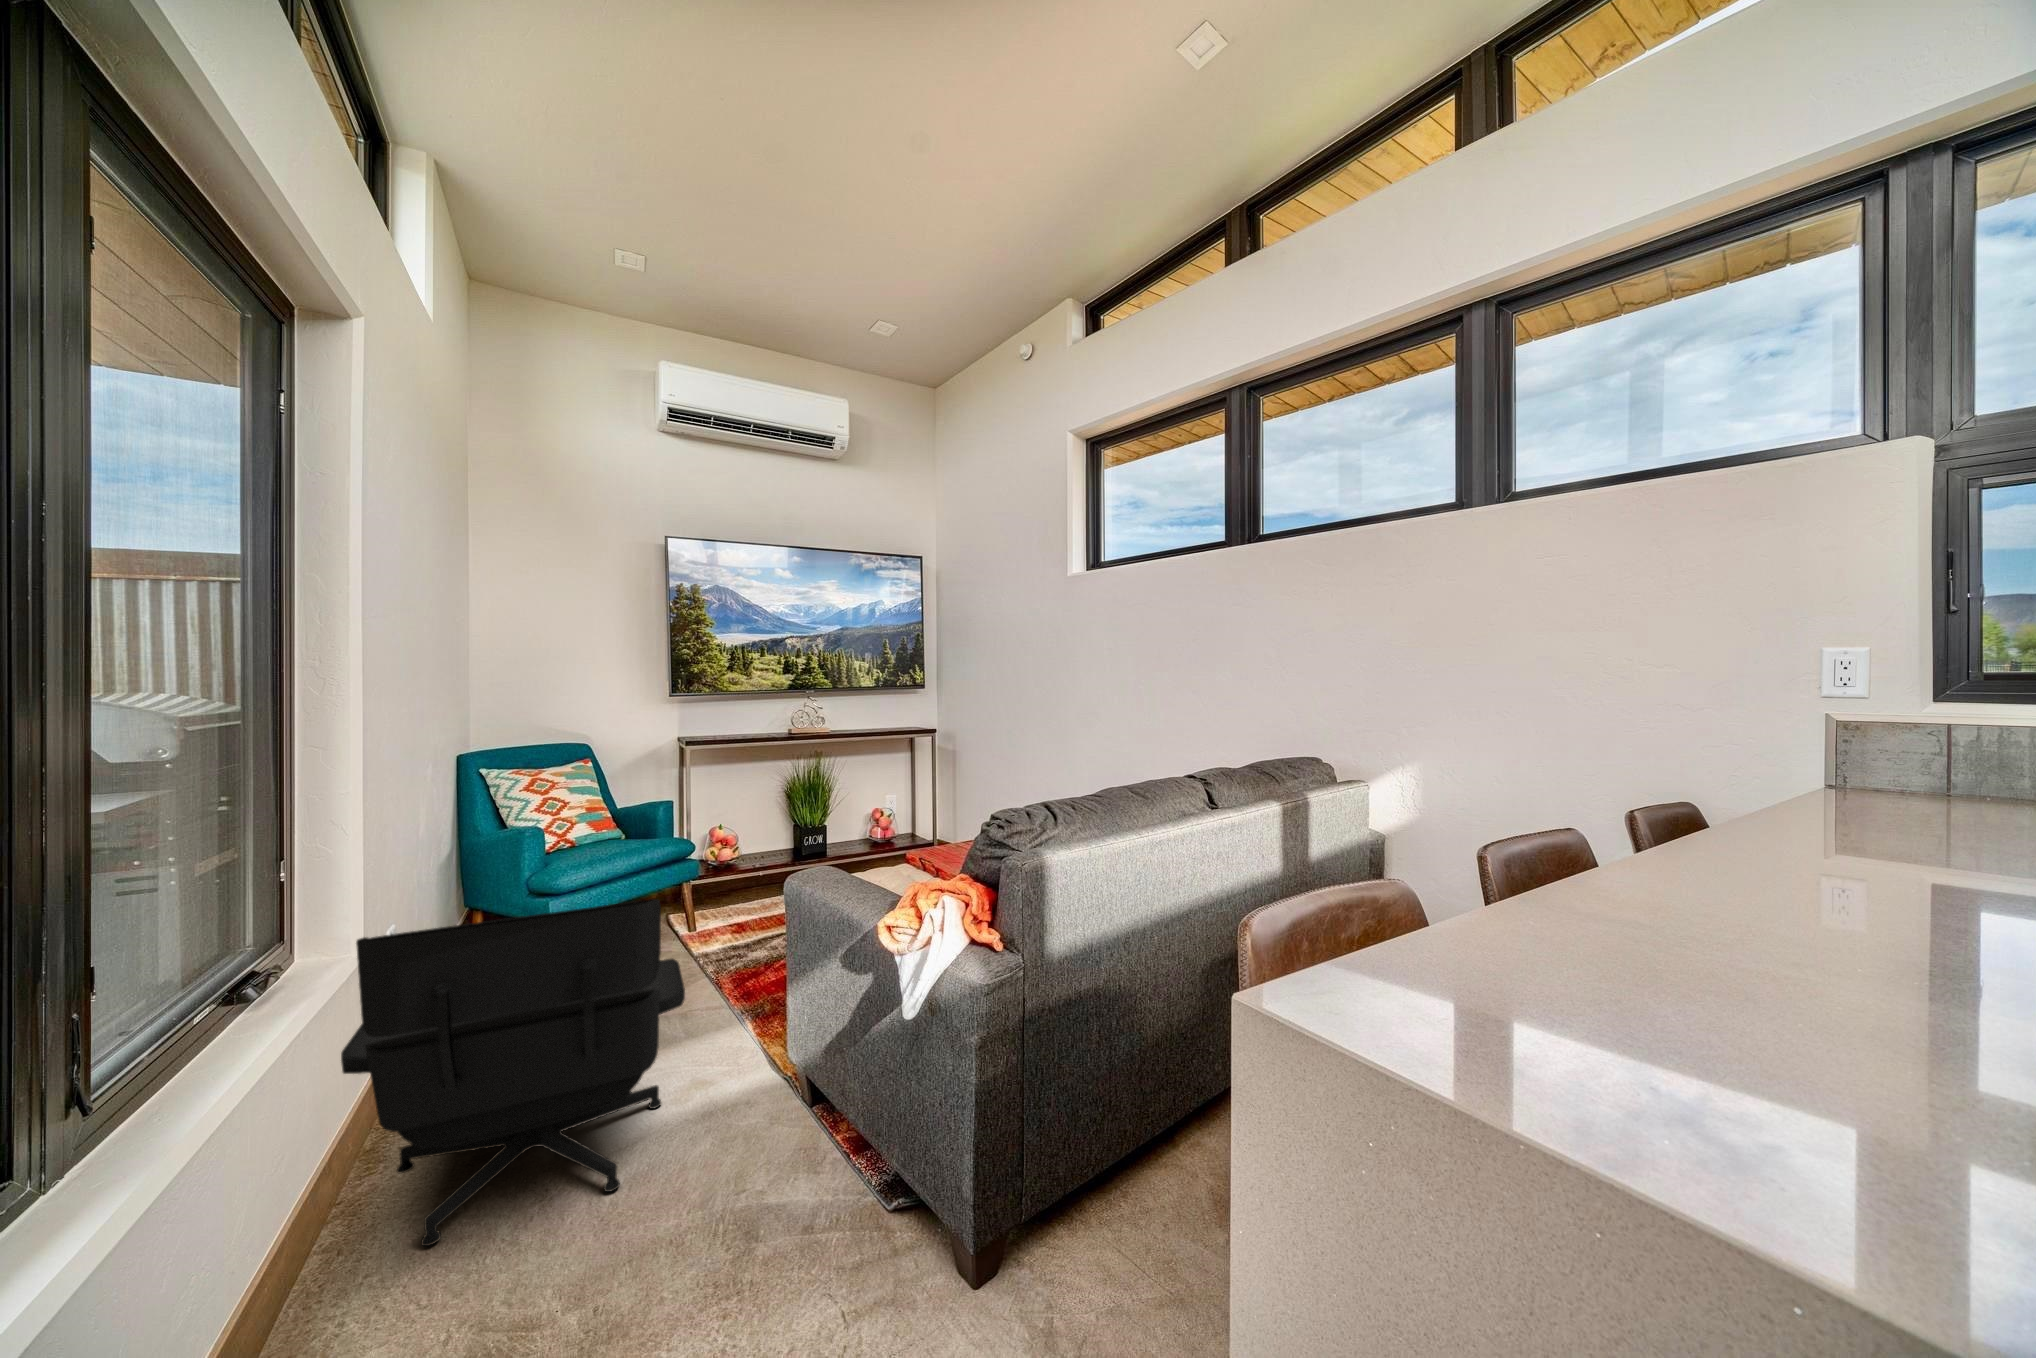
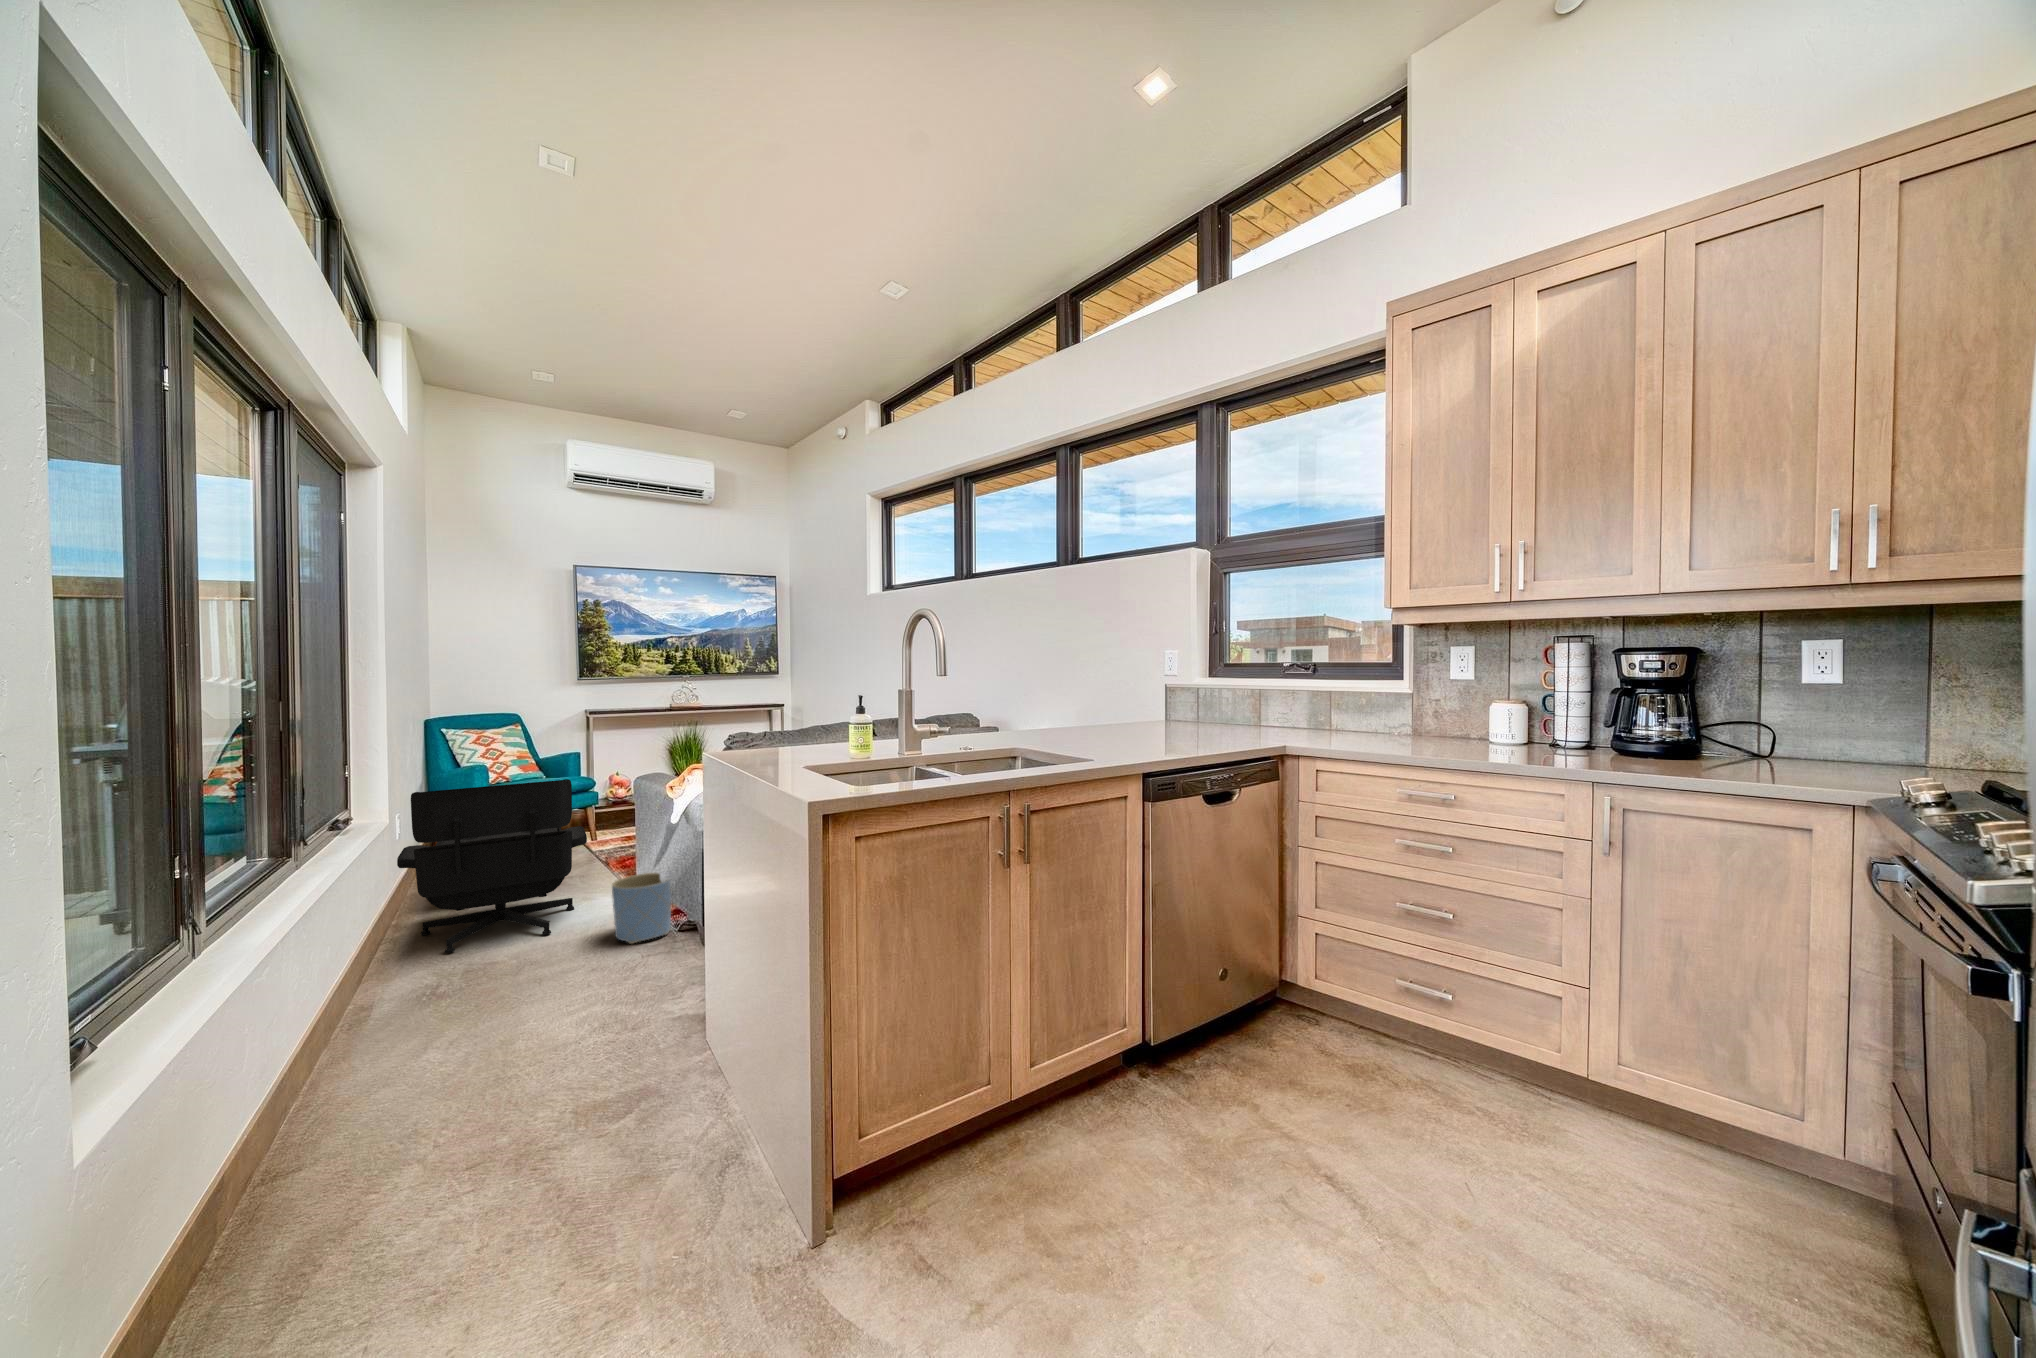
planter: none [732,1073,841,1241] -> present [612,873,672,944]

